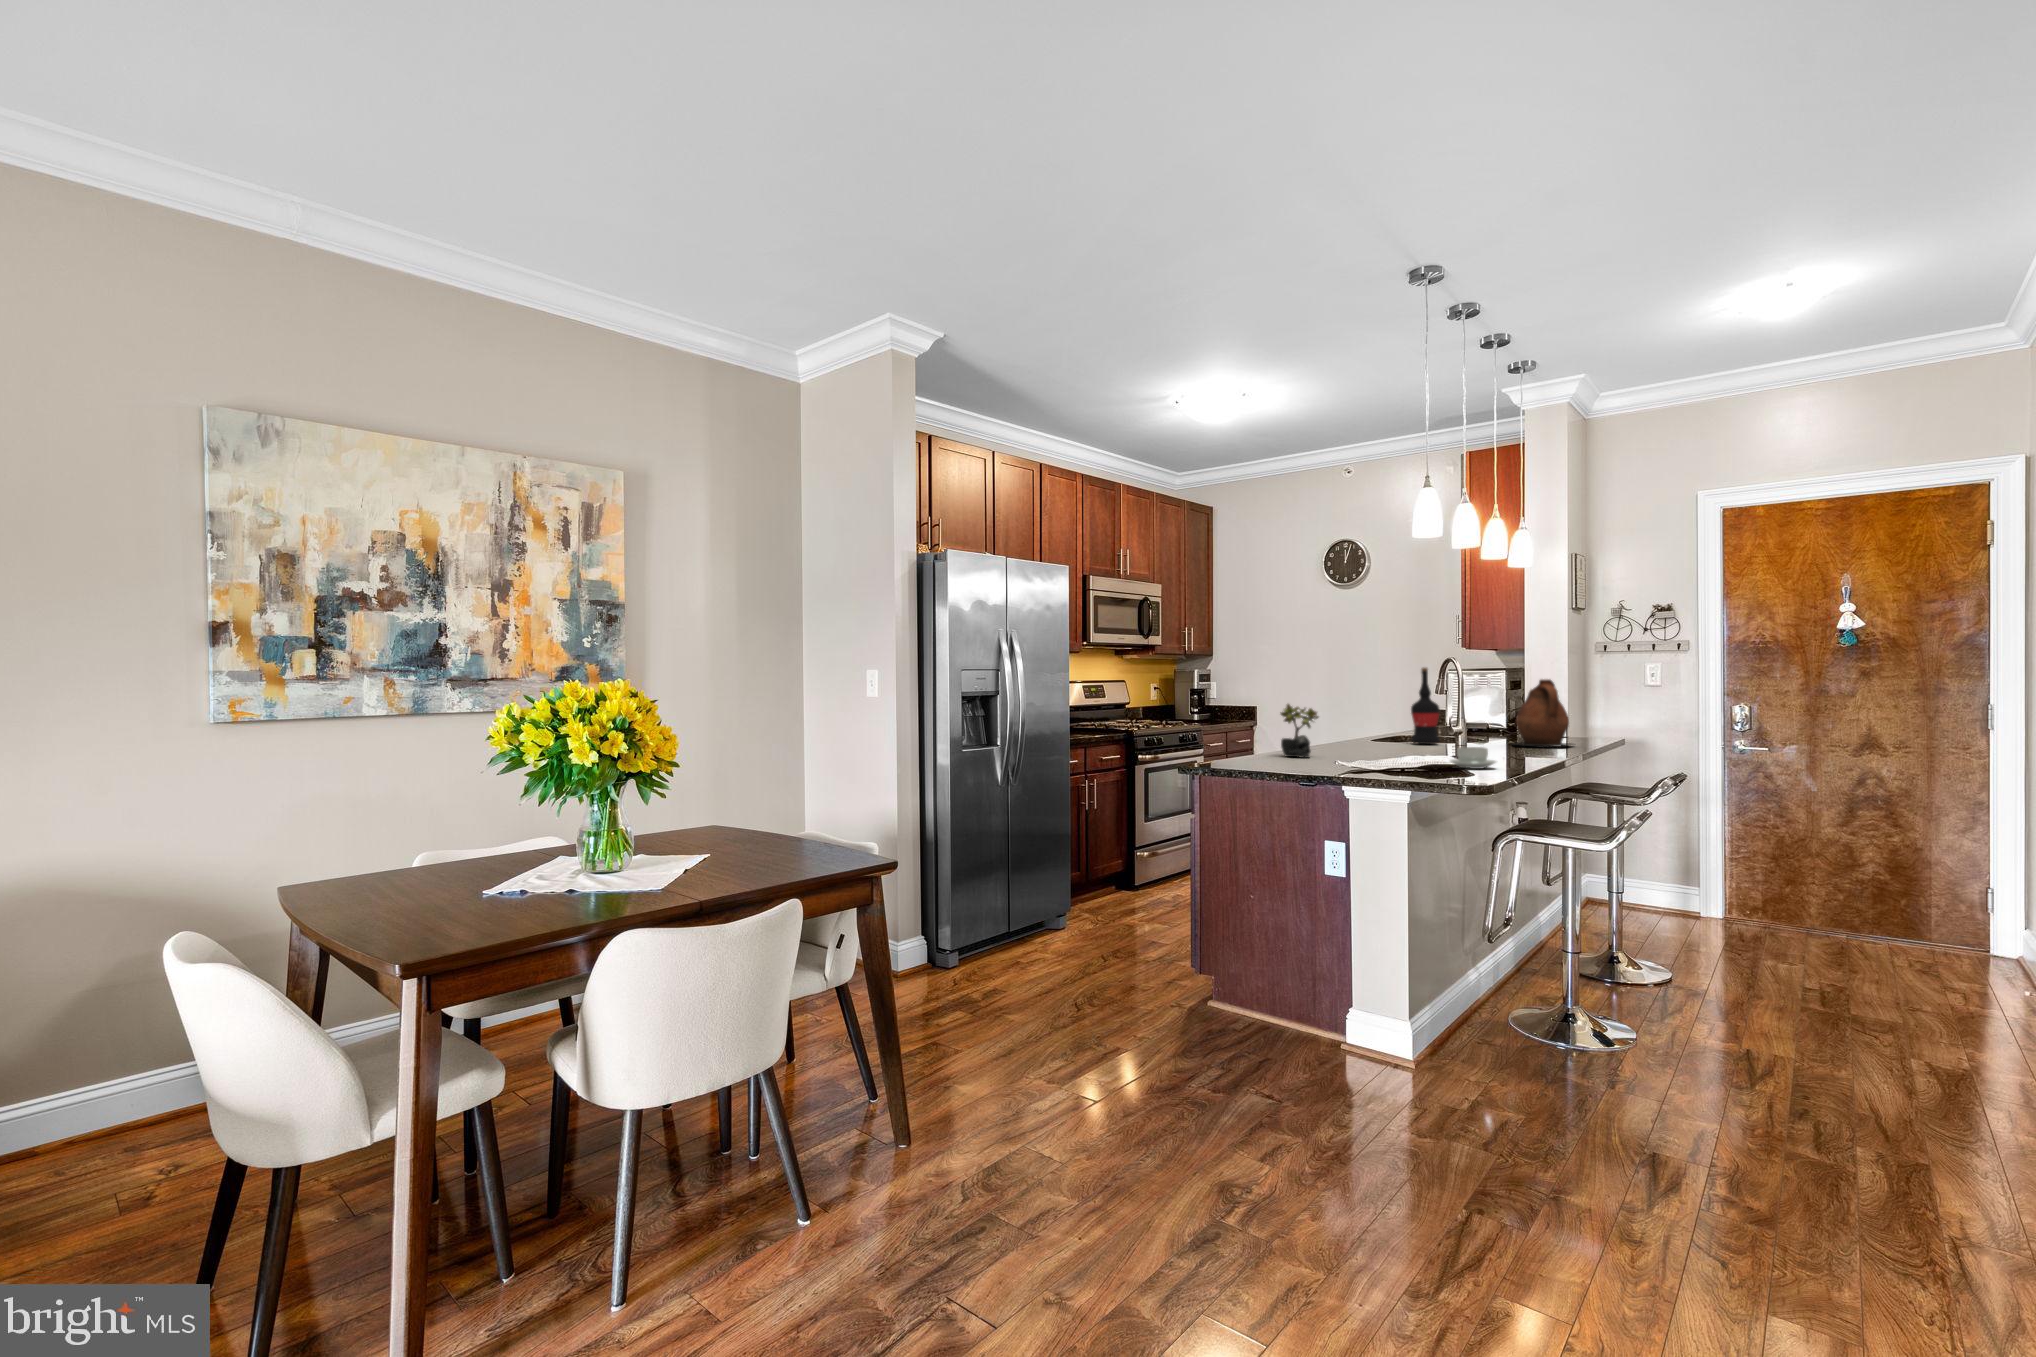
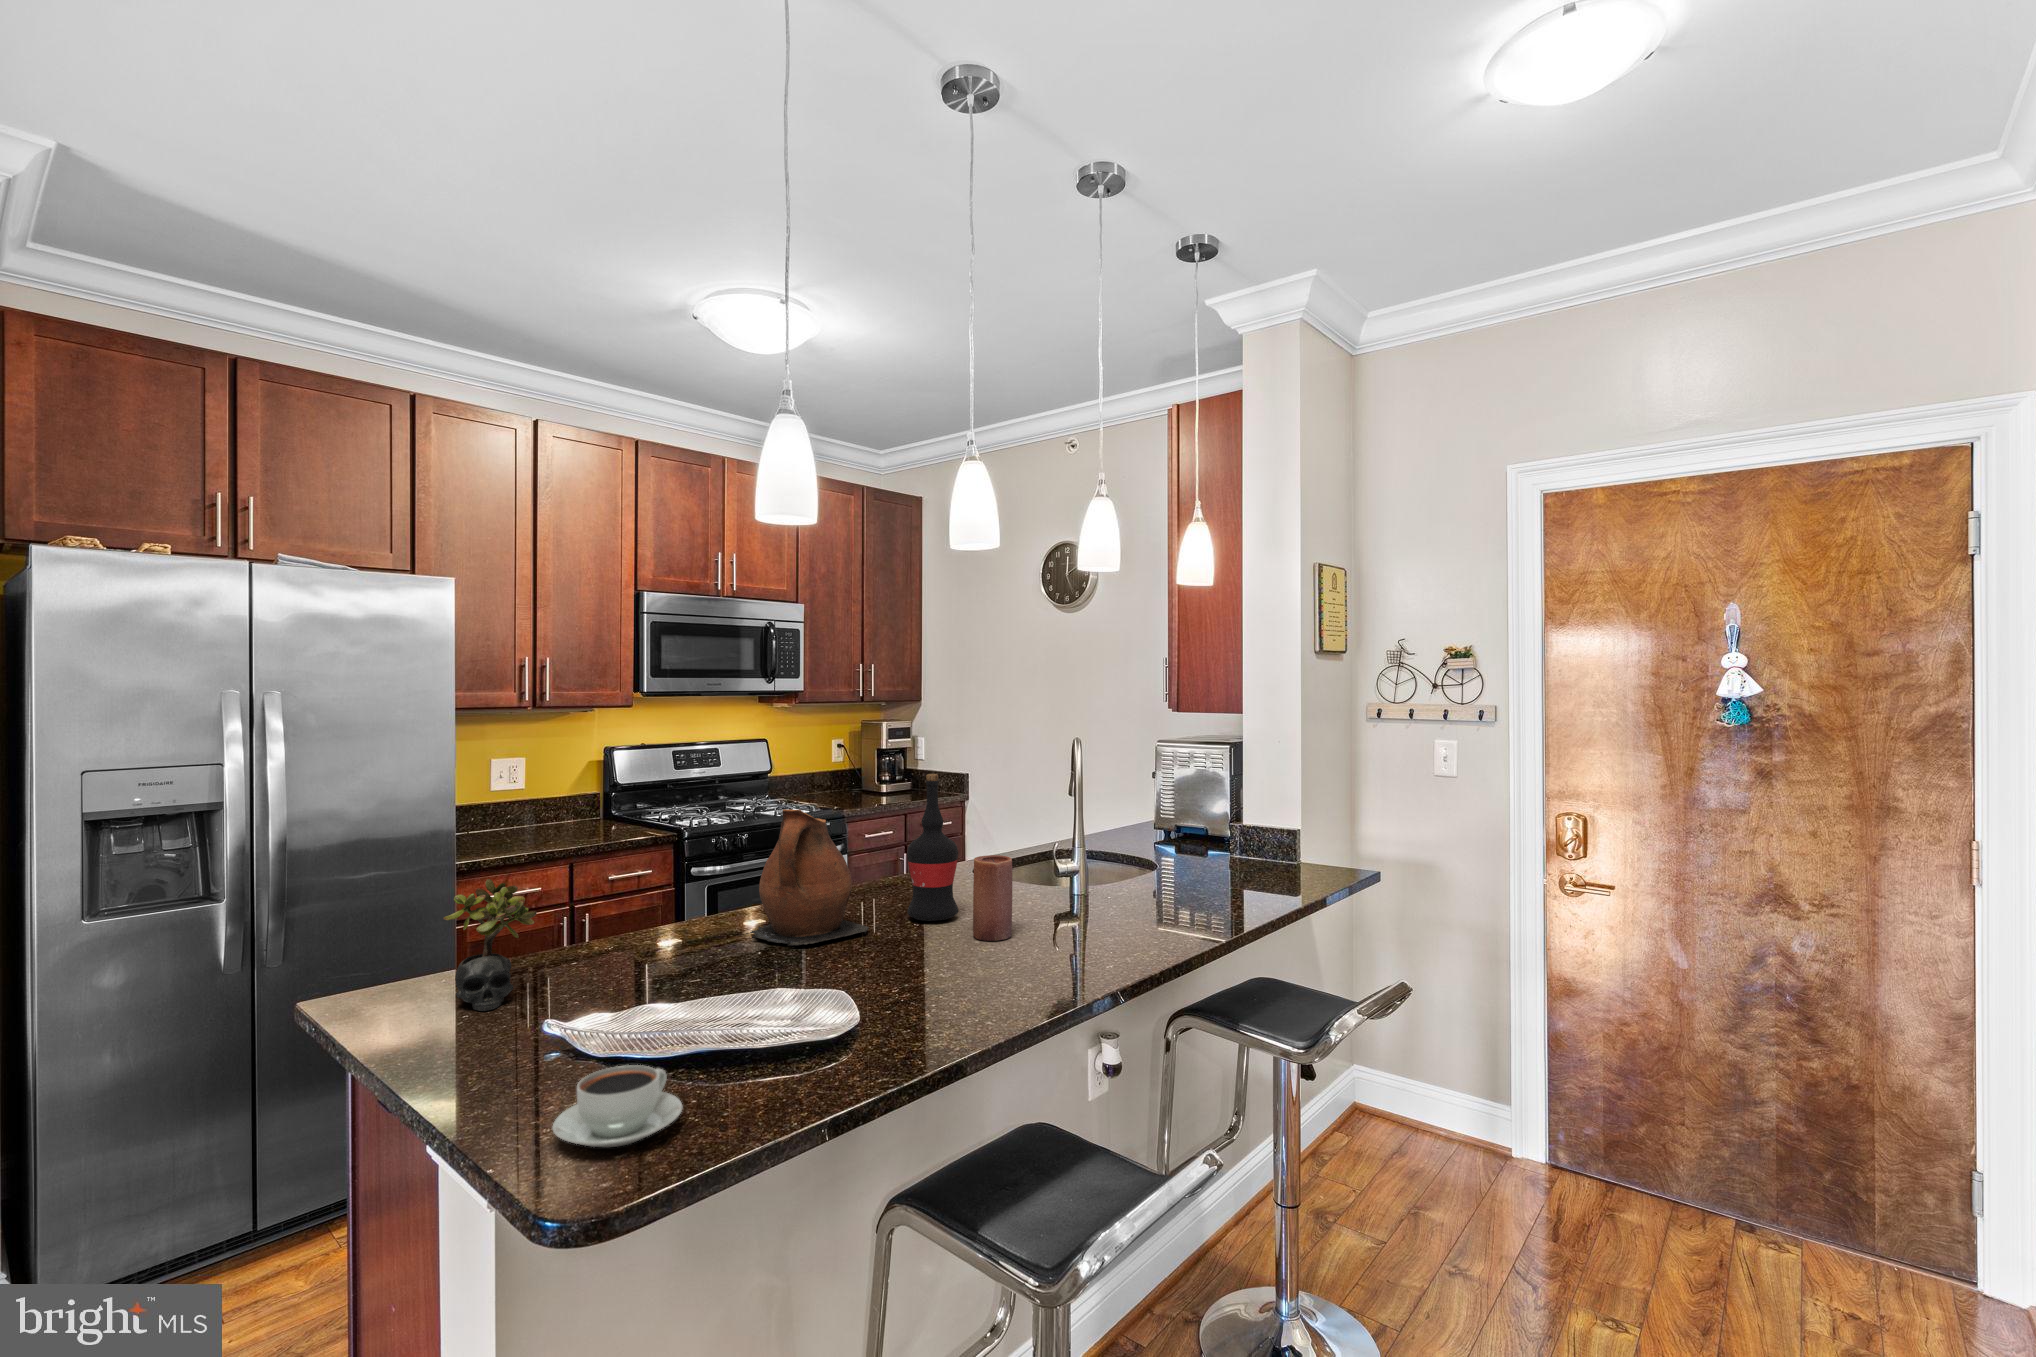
ceramic pitcher: present [1512,679,1572,747] -> present [746,809,869,946]
candle: none [1465,706,1487,747] -> present [973,855,1012,941]

